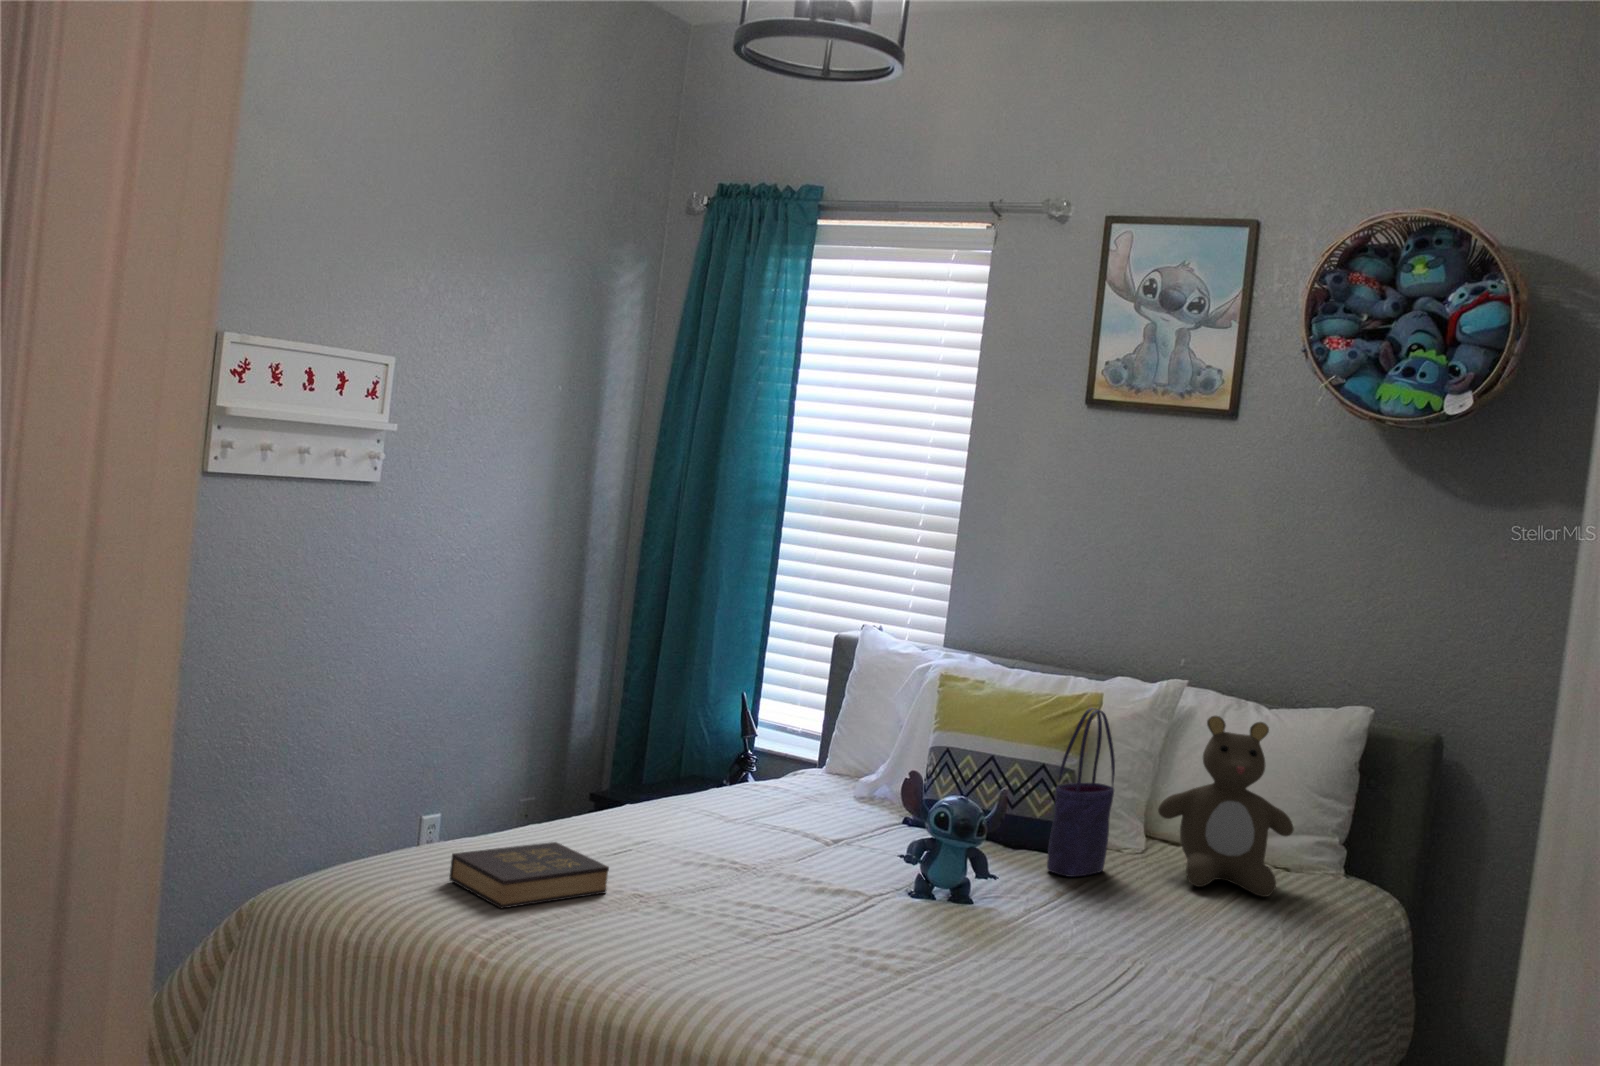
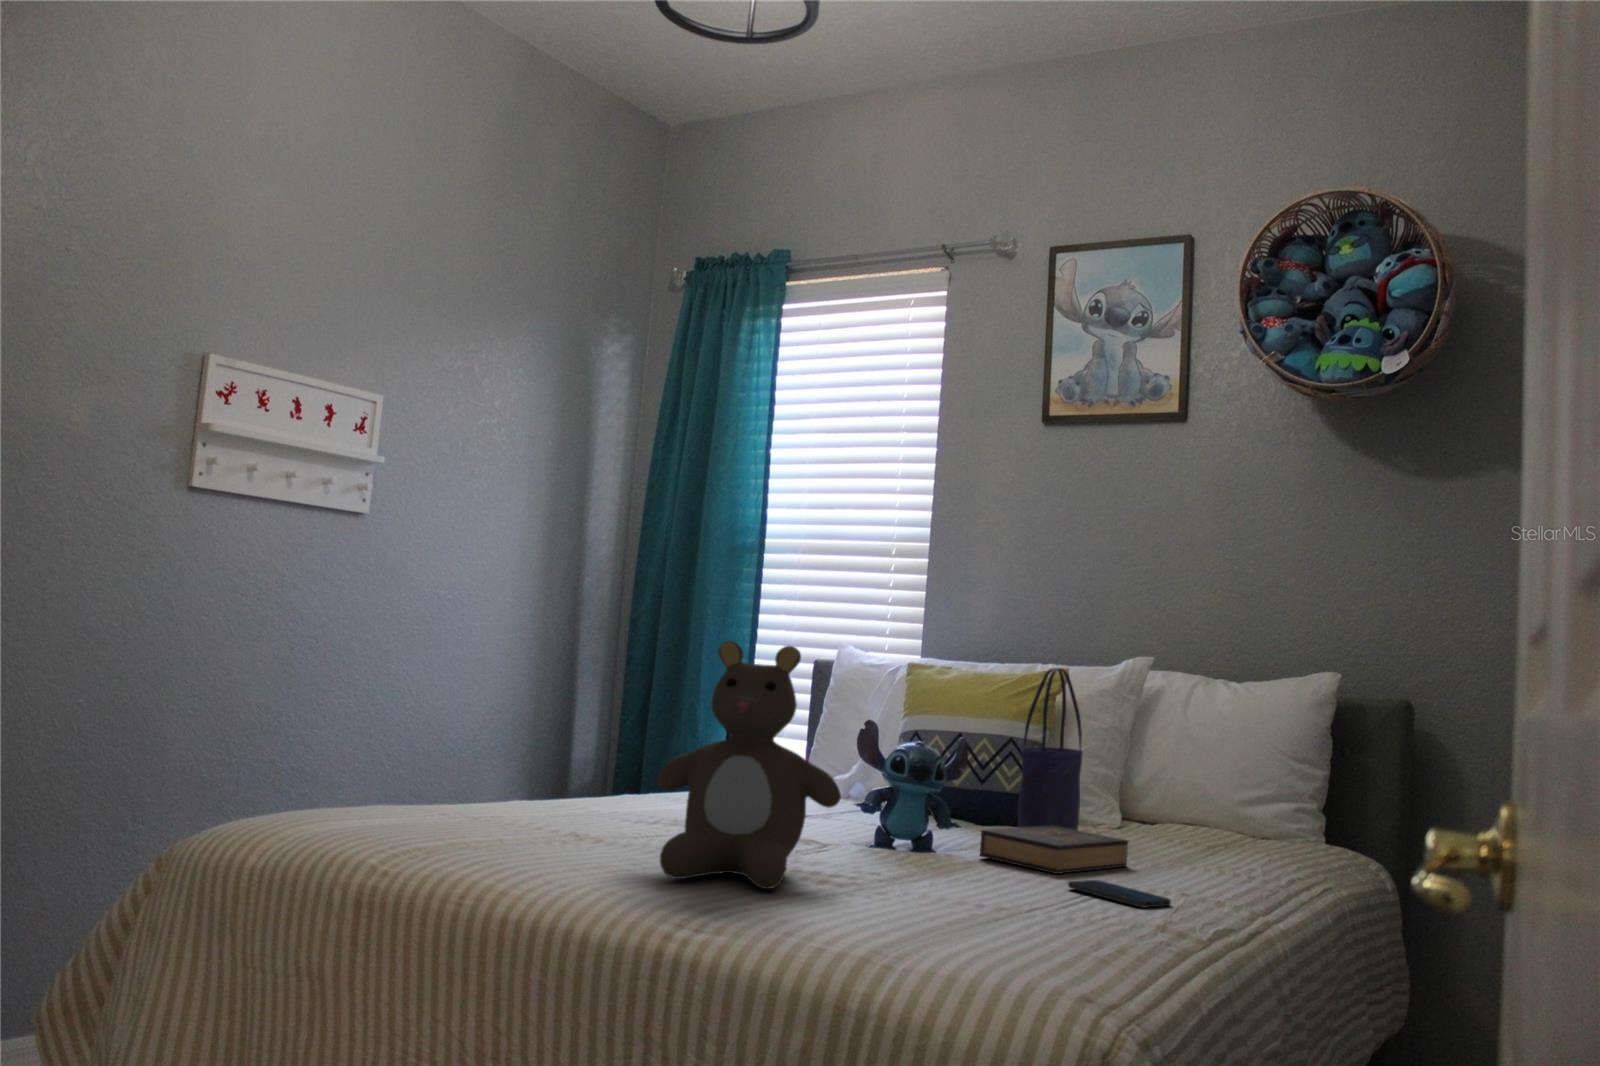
teddy bear: present [1158,716,1294,897] -> present [657,641,841,889]
hardback book: present [449,842,609,908] -> present [980,826,1128,874]
smartphone: none [1104,956,1200,996] -> present [1068,880,1171,907]

